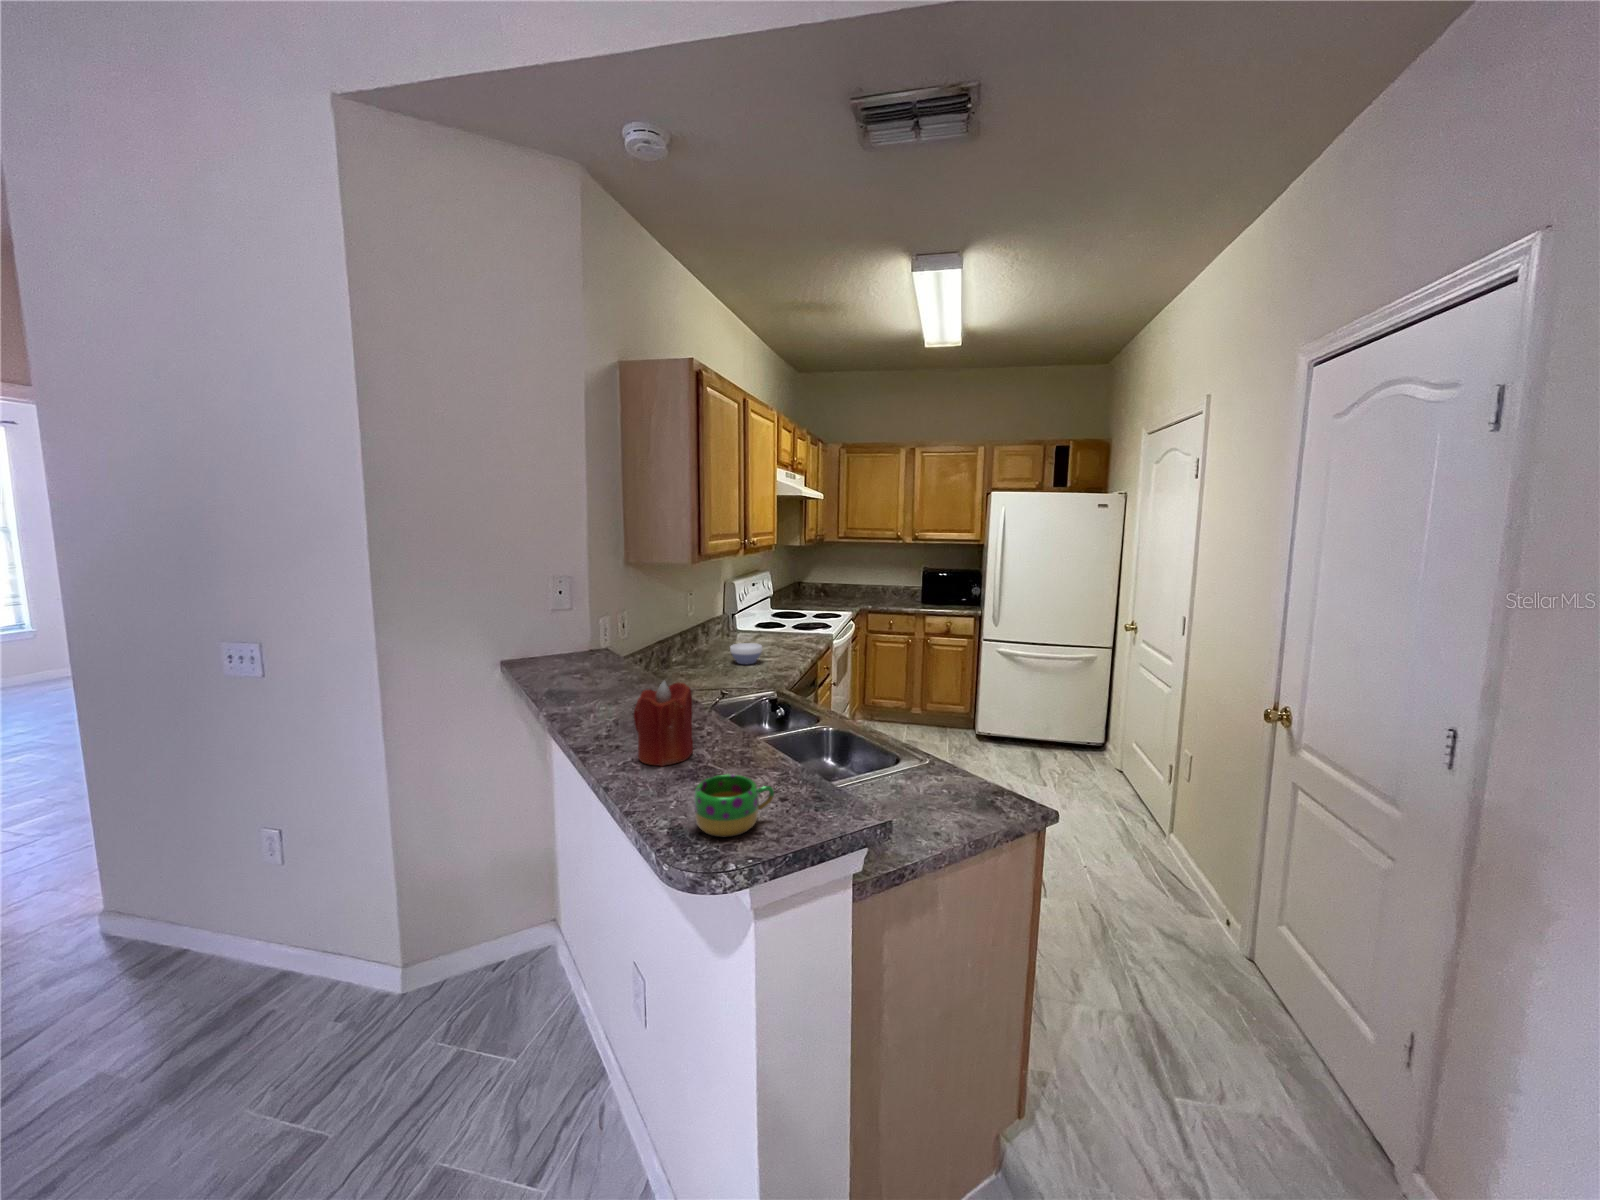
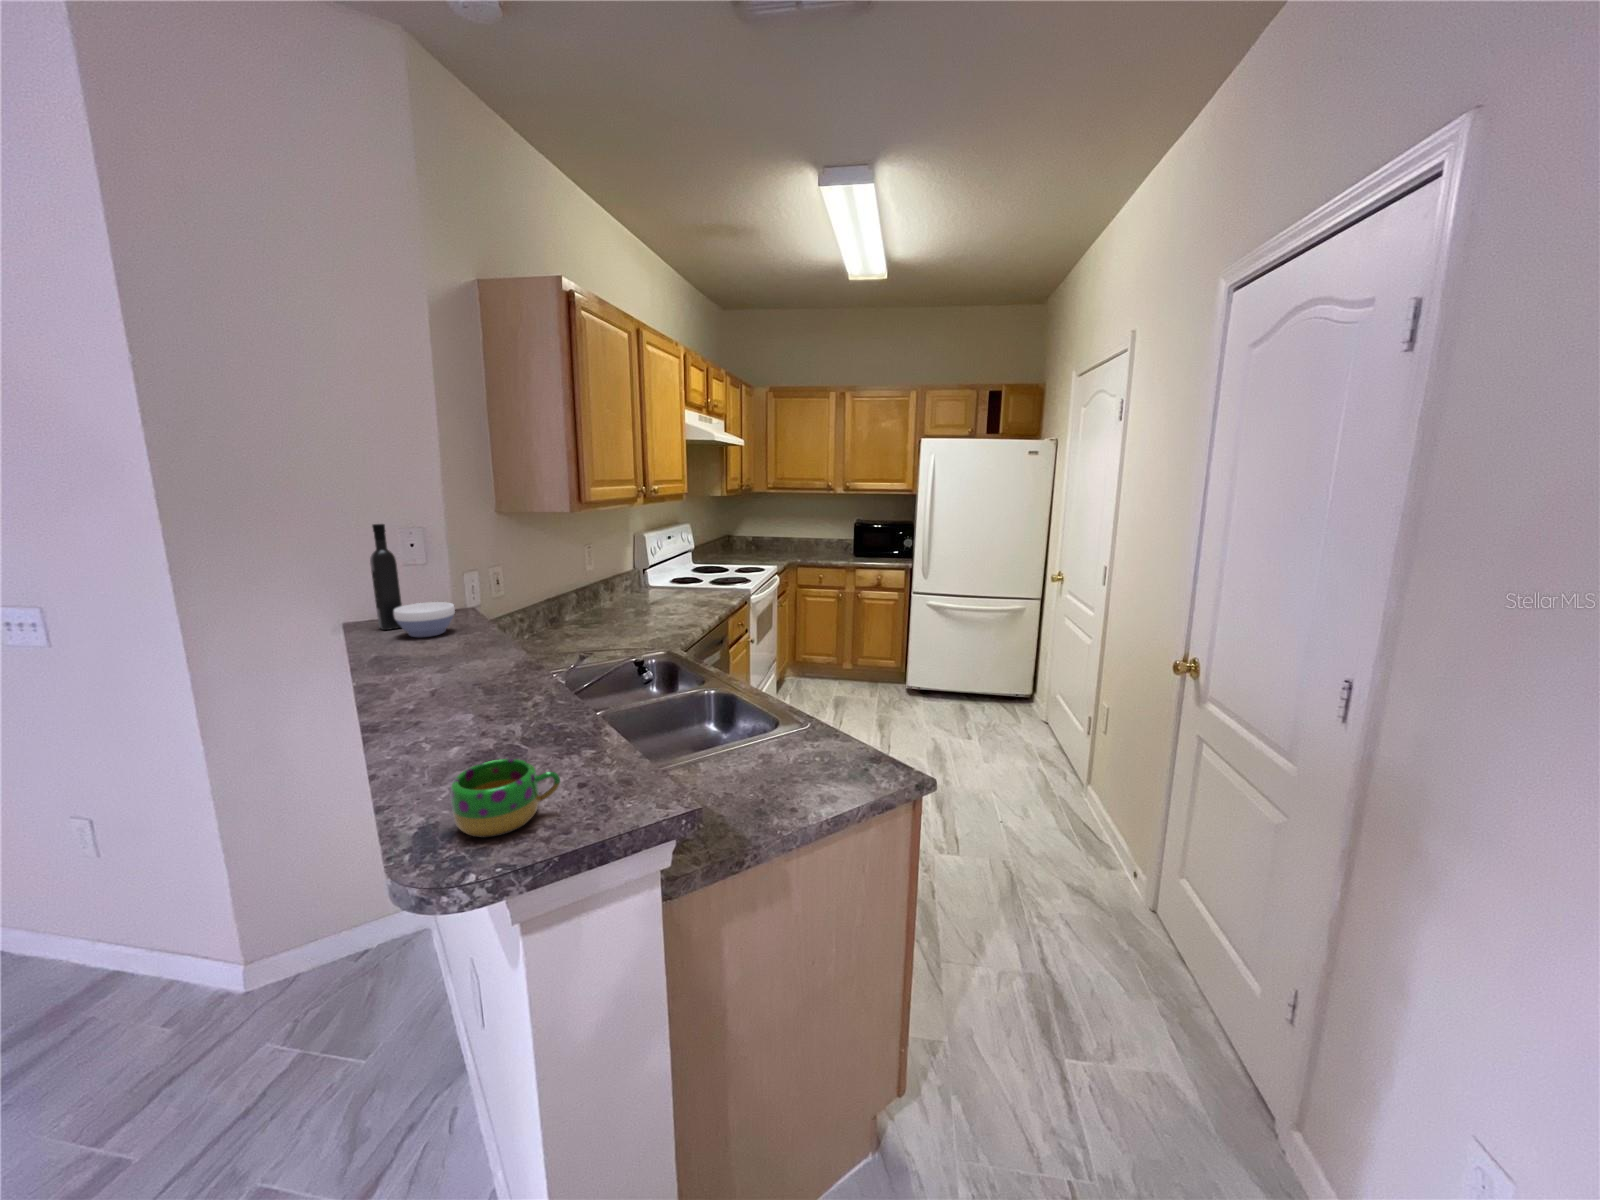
wine bottle: none [530,574,554,667] -> present [370,524,402,630]
bowl: present [730,643,762,664] -> present [394,602,455,638]
candle: present [634,681,693,766] -> none [427,645,507,747]

